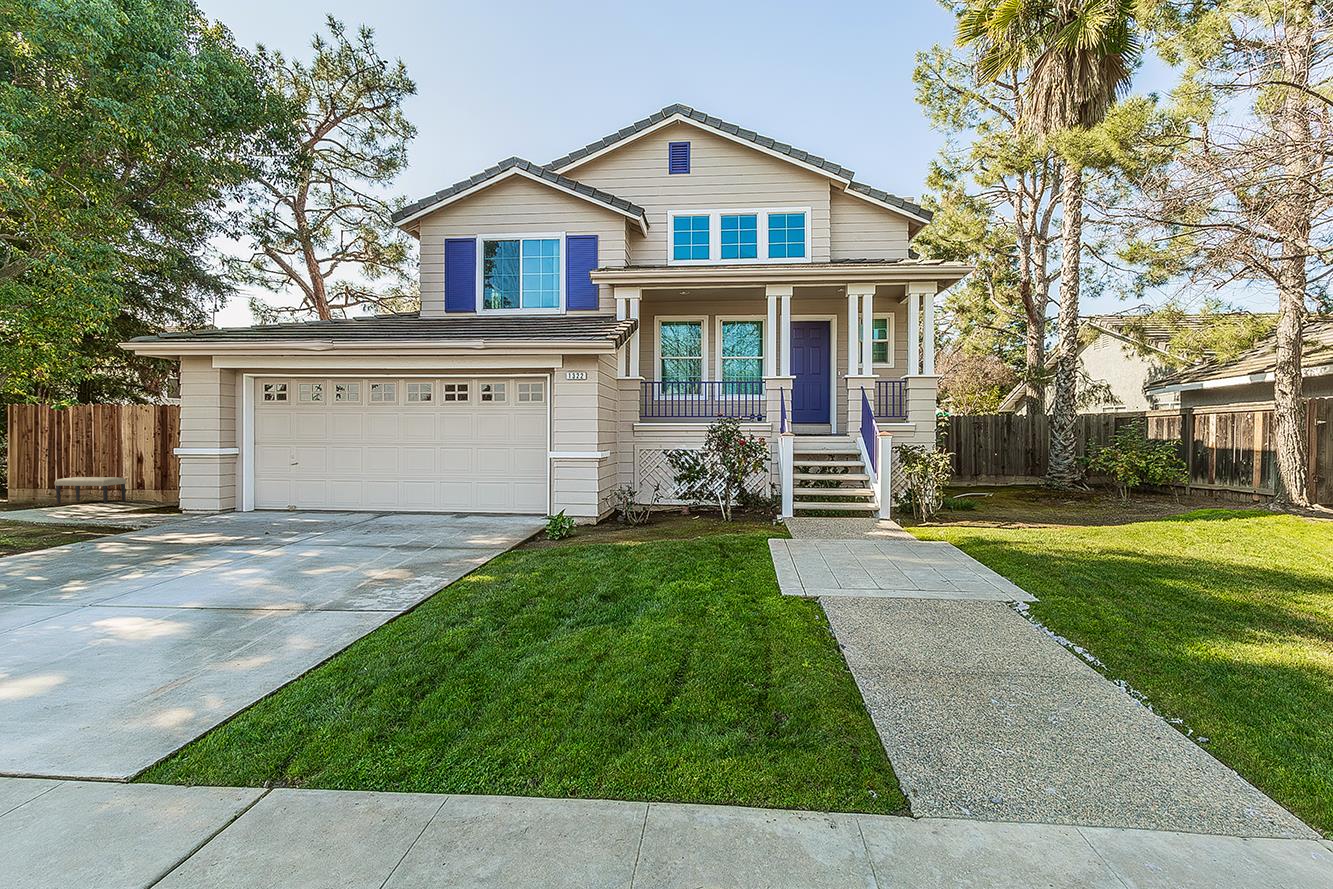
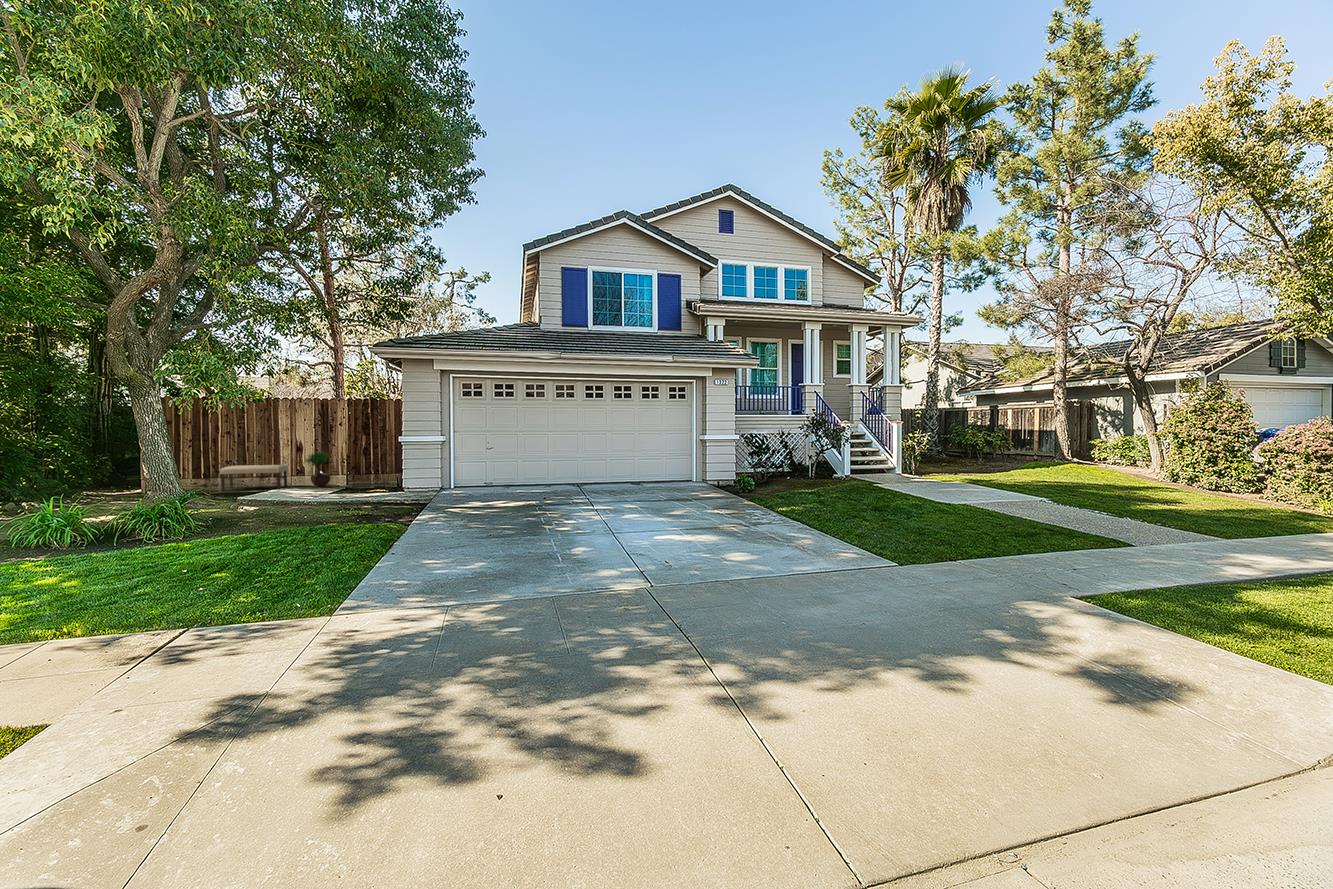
potted tree: none [125,460,163,503] -> present [305,452,330,486]

